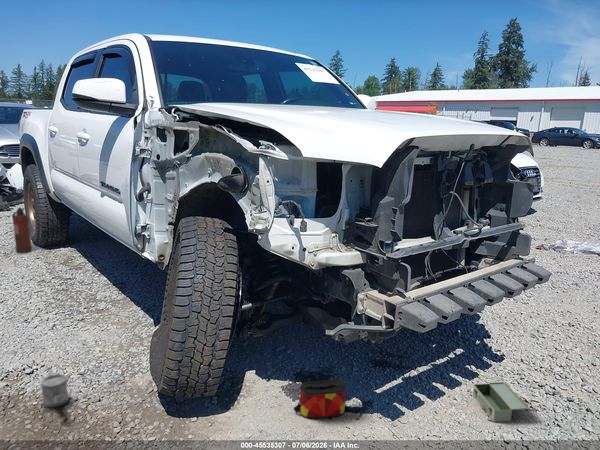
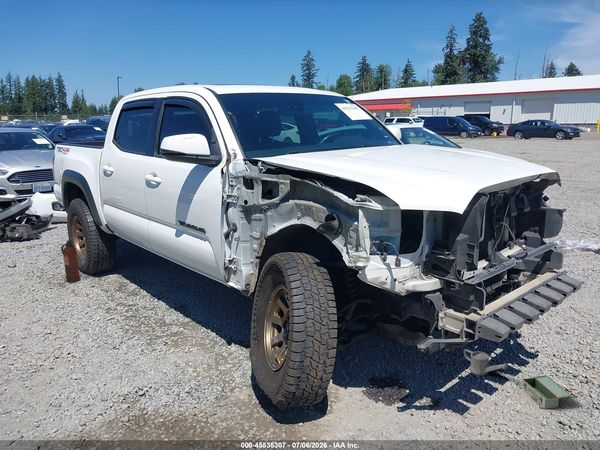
watering can: present [41,370,69,407] -> present [464,349,508,375]
bag: present [294,380,347,419] -> none [380,383,423,417]

